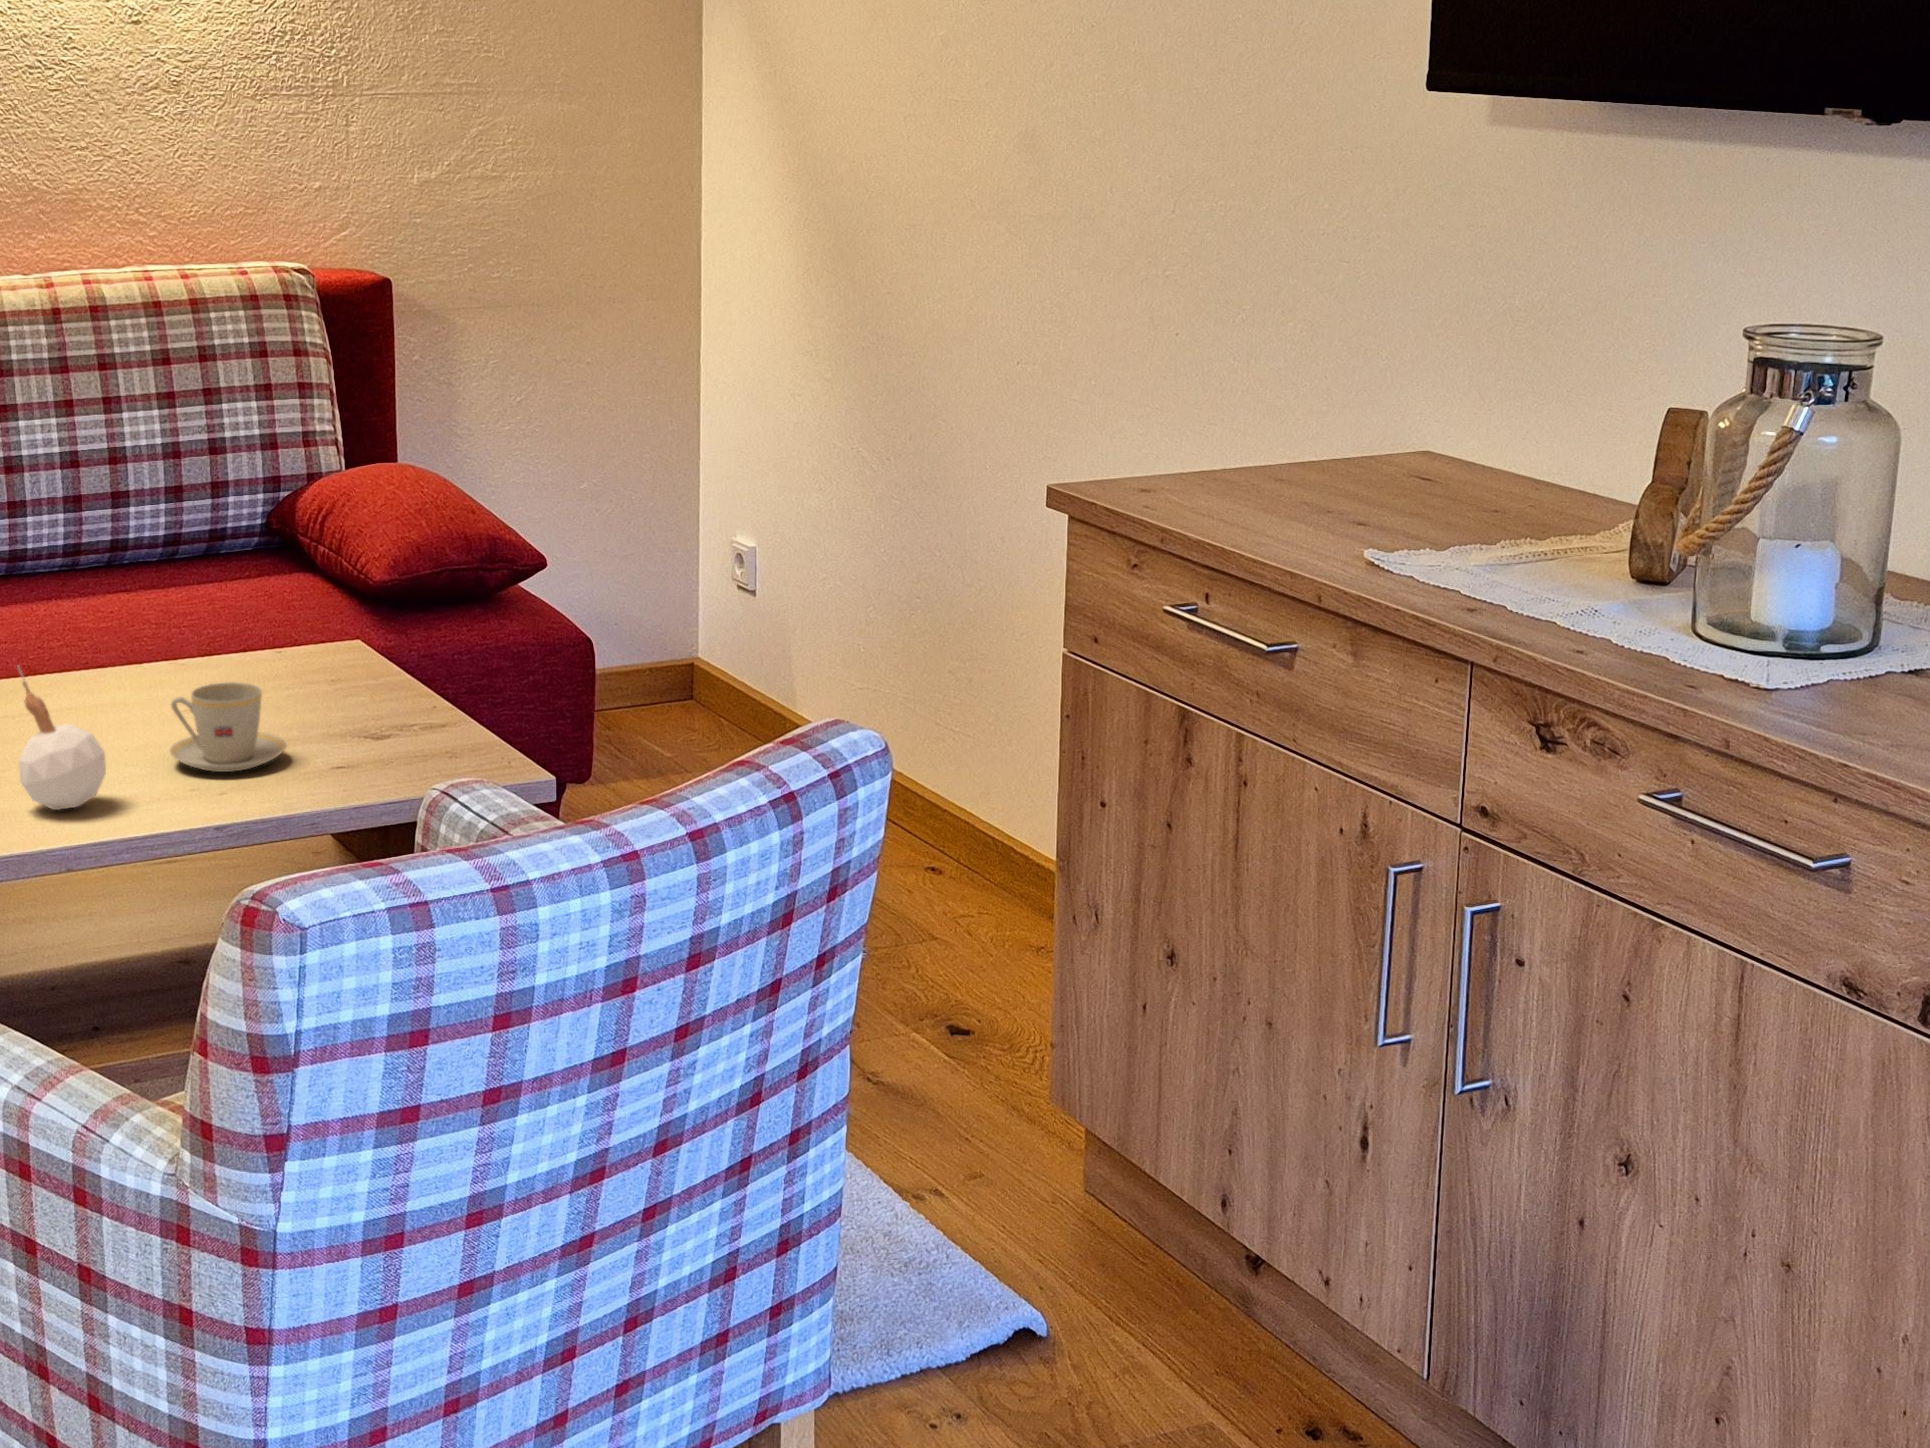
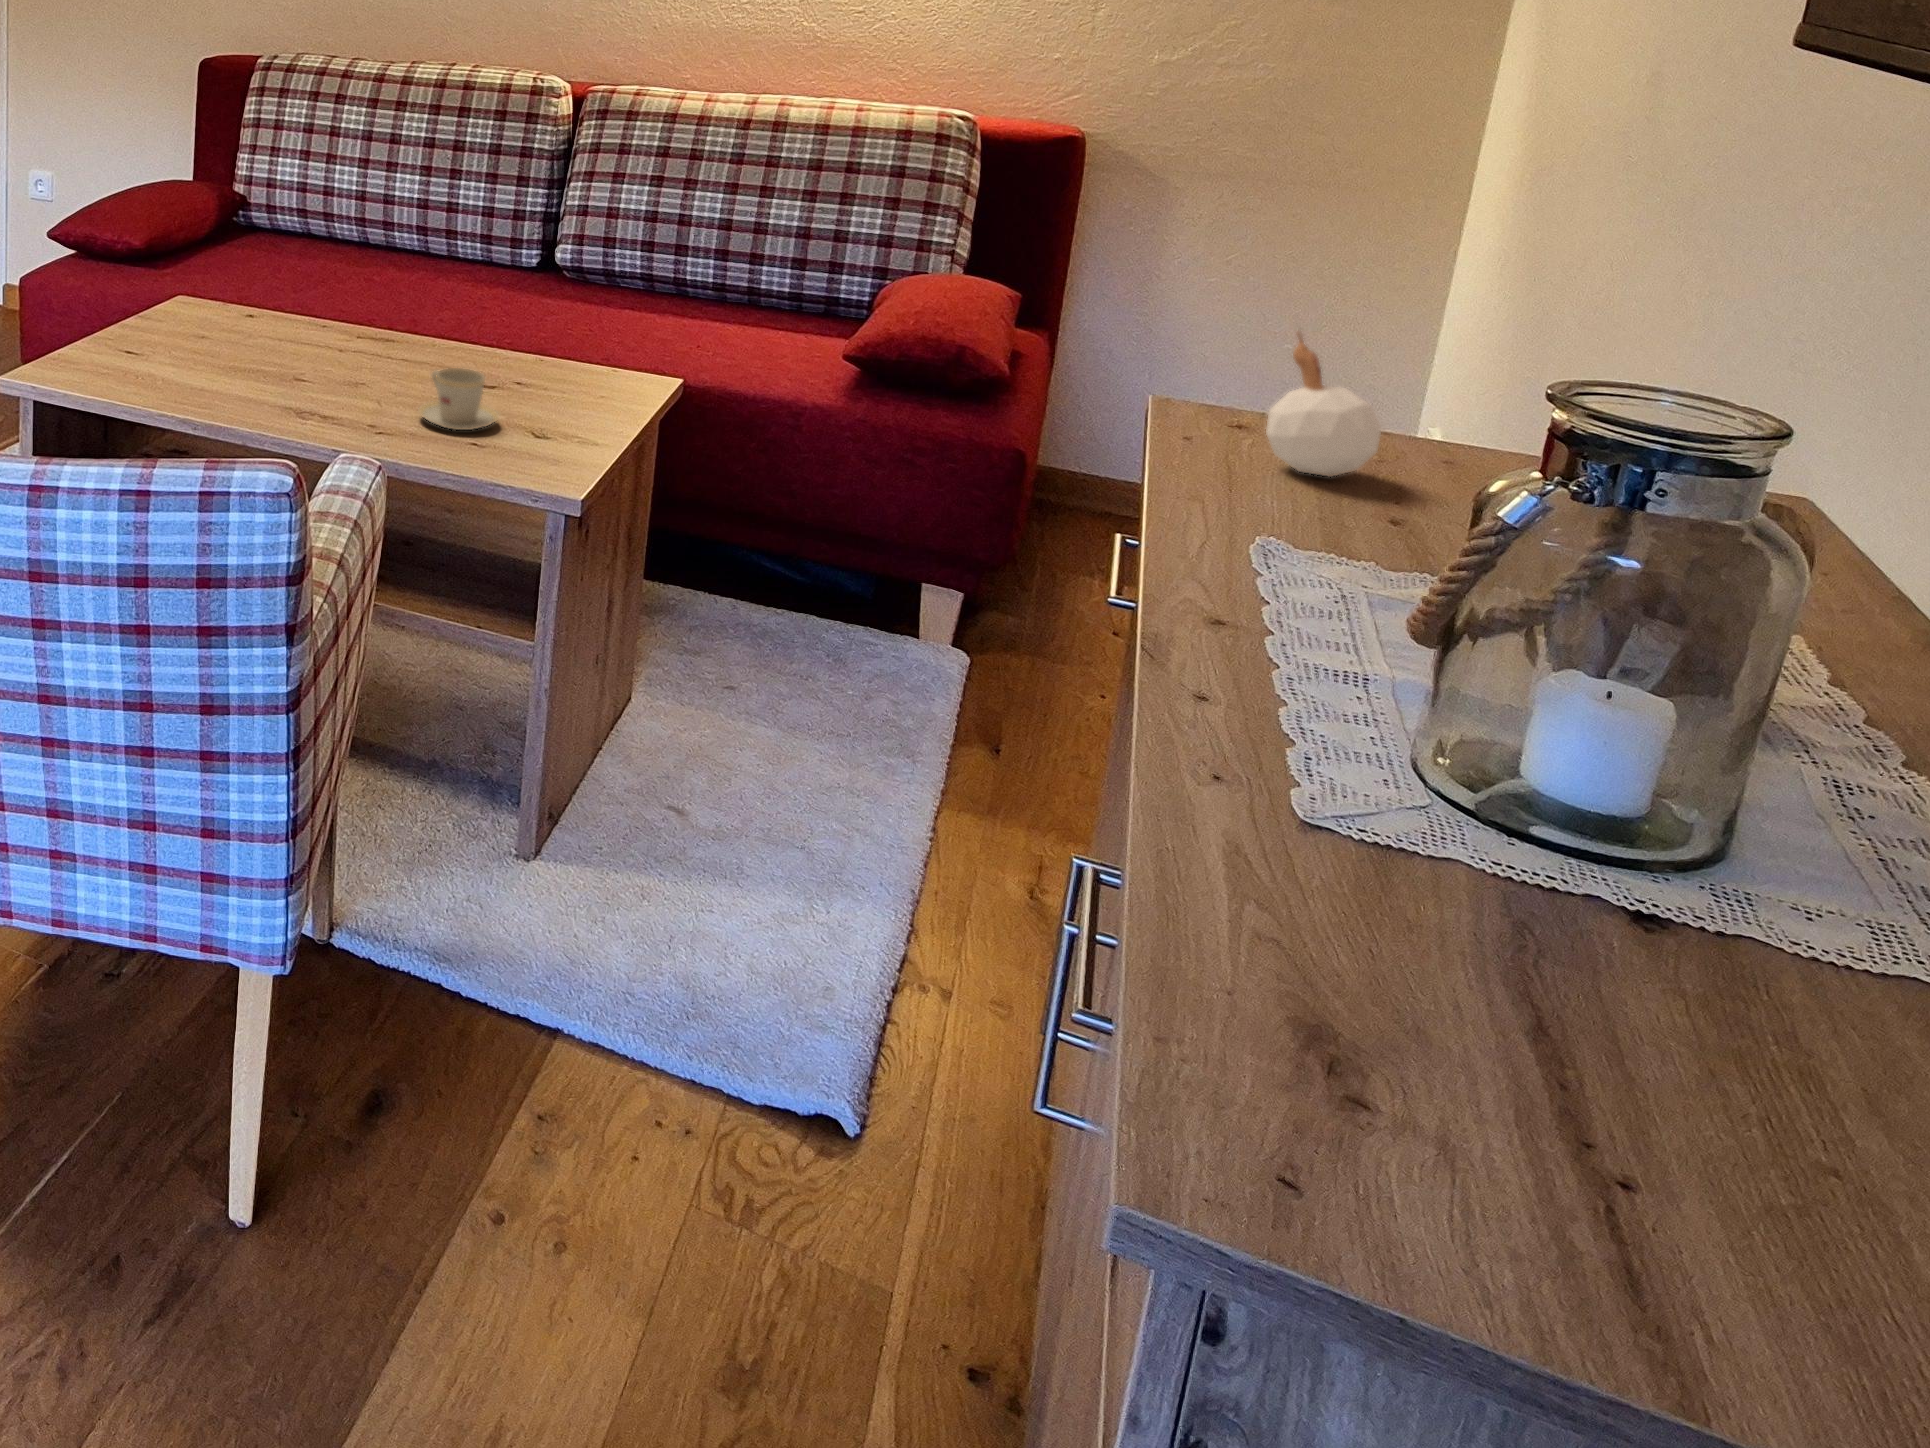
candle: present [17,667,106,810] -> present [1266,315,1381,477]

